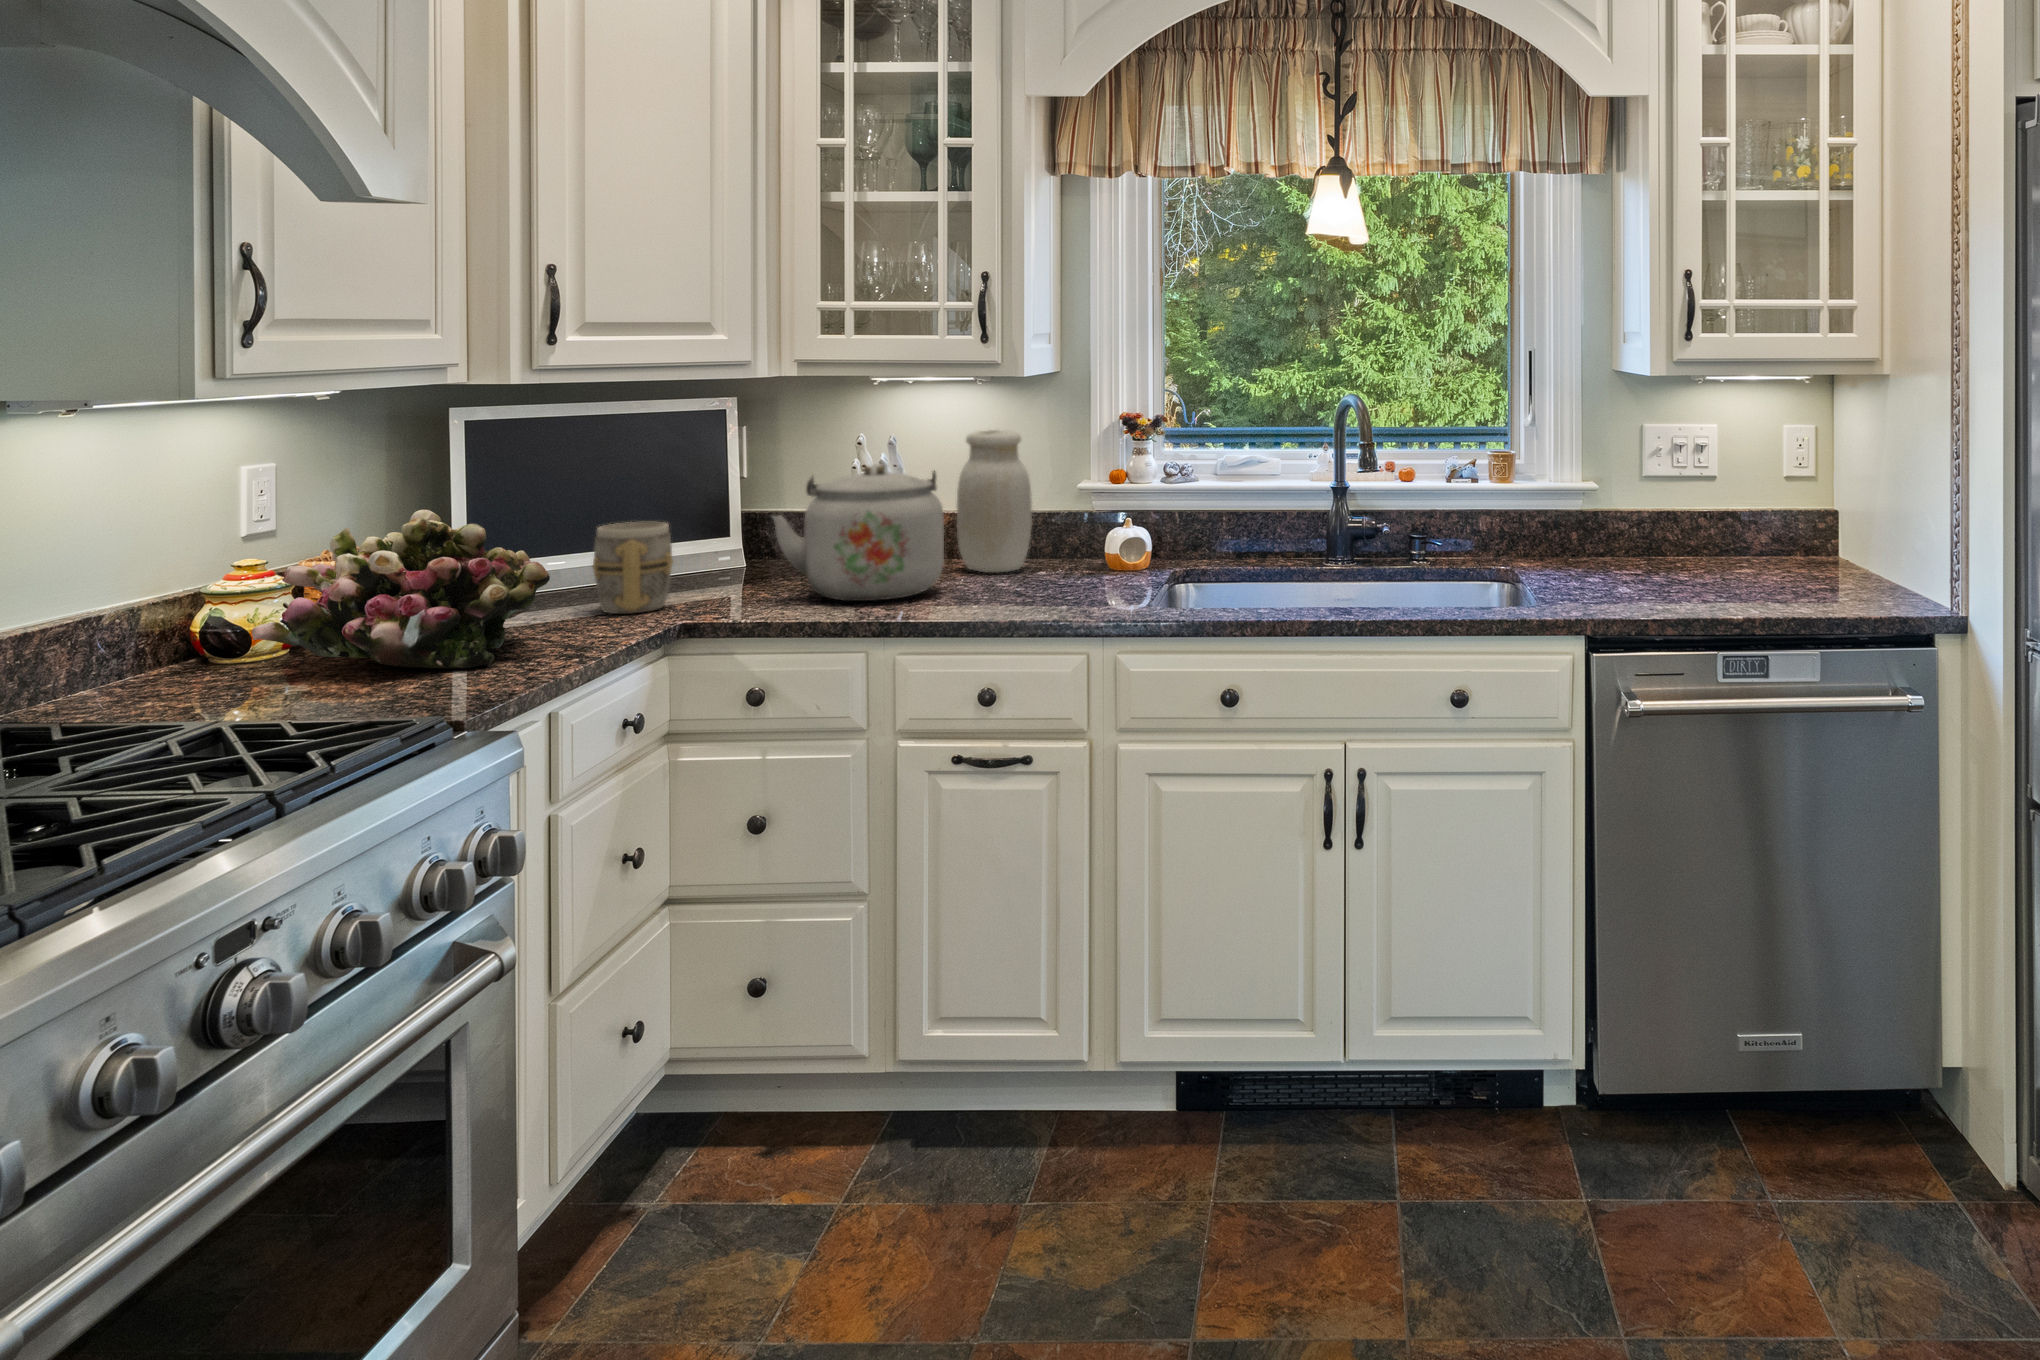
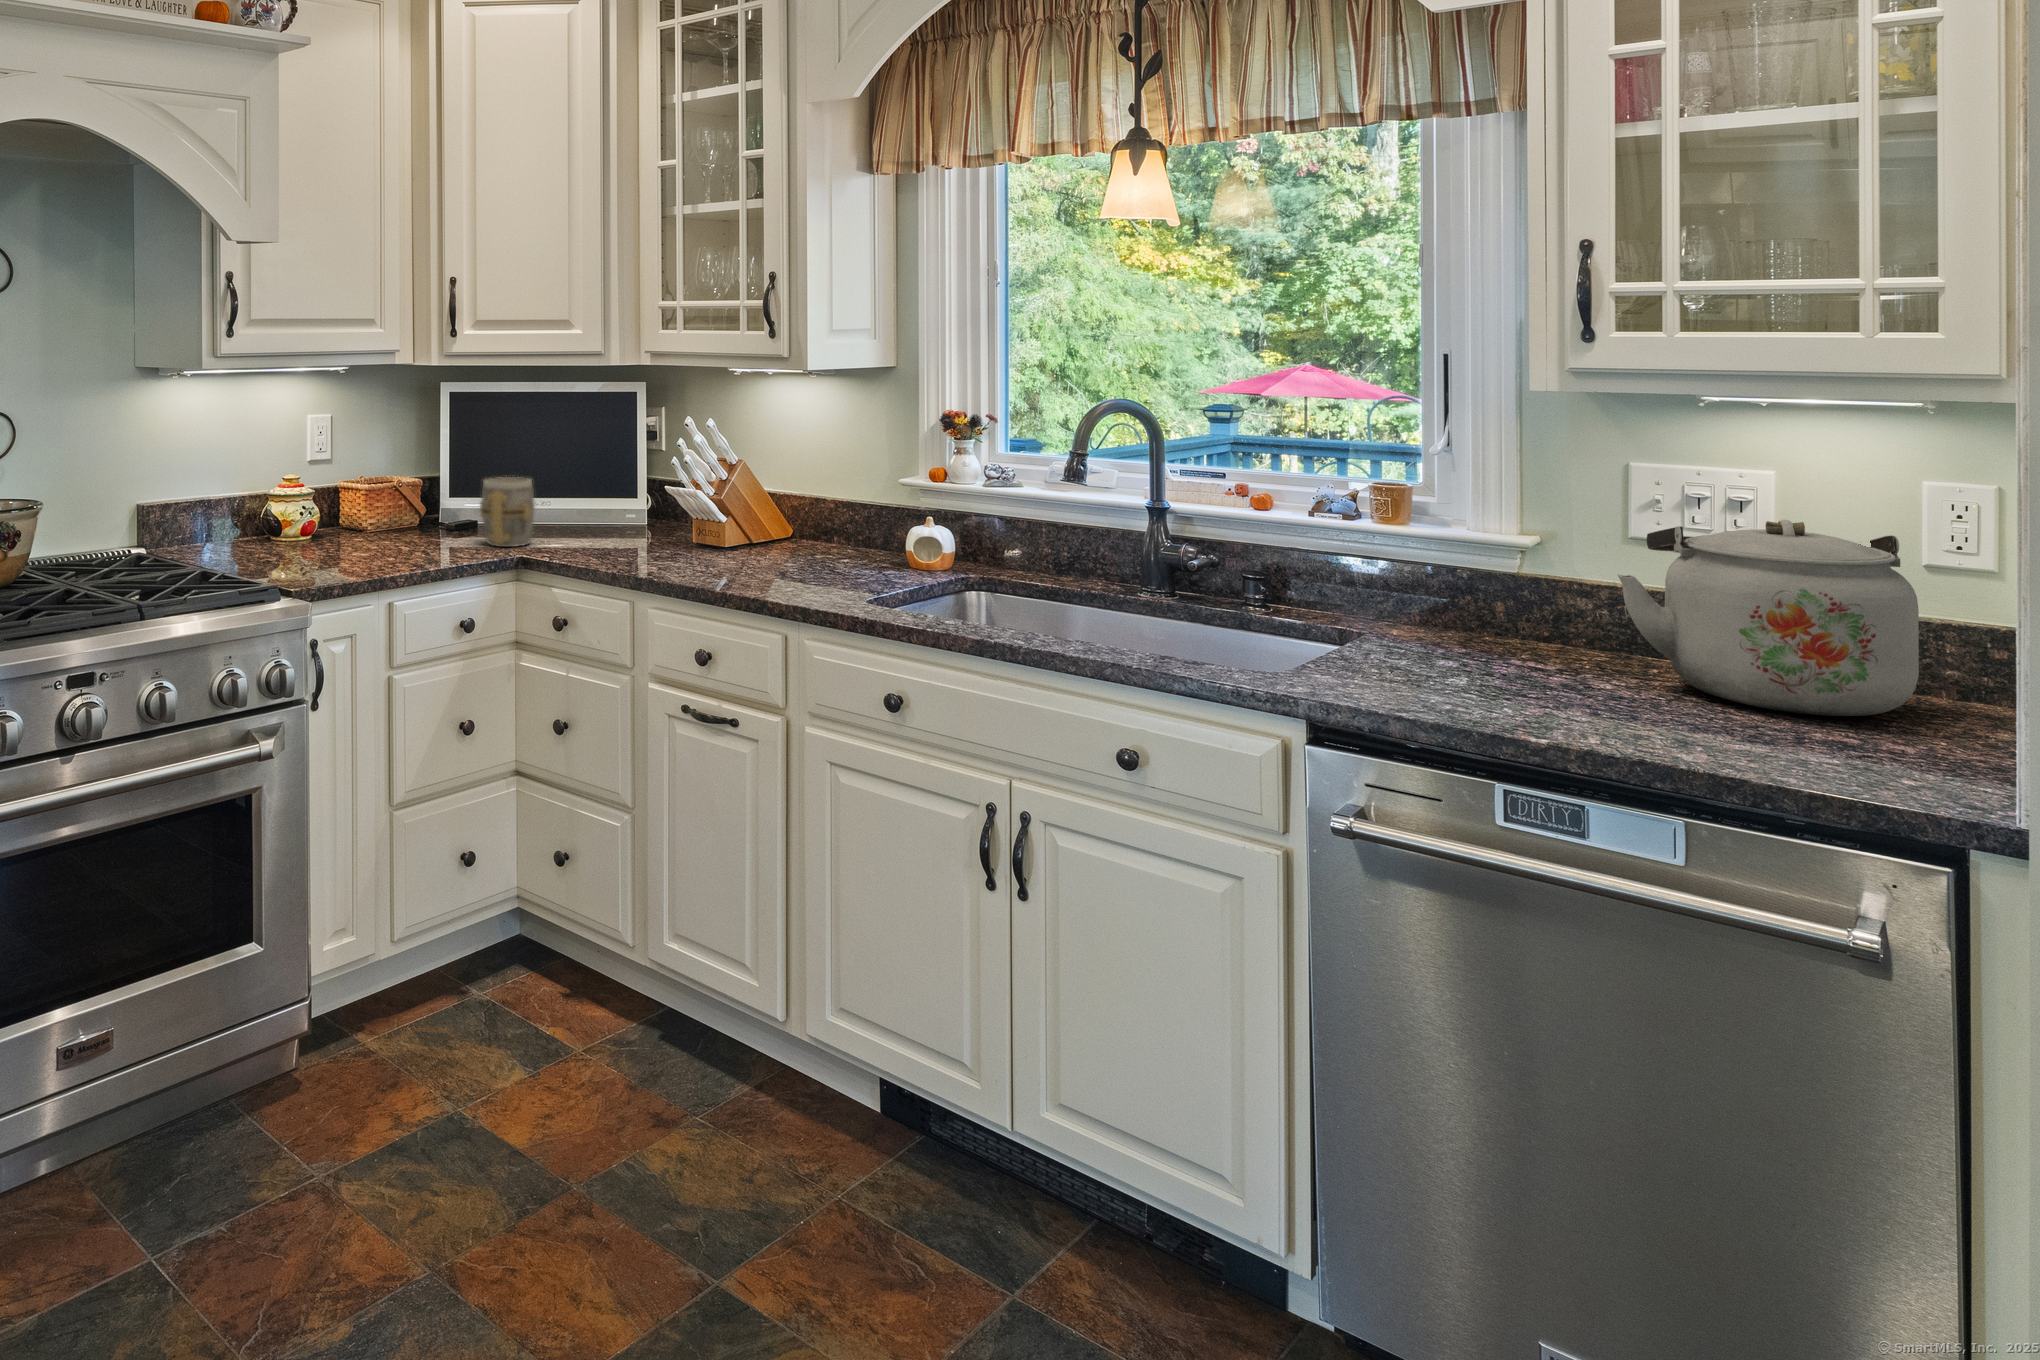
jar: present [957,430,1032,572] -> none [784,420,850,553]
kettle: present [773,464,944,601] -> present [1618,520,1919,716]
flower arrangement: present [252,510,550,668] -> none [246,456,411,568]

